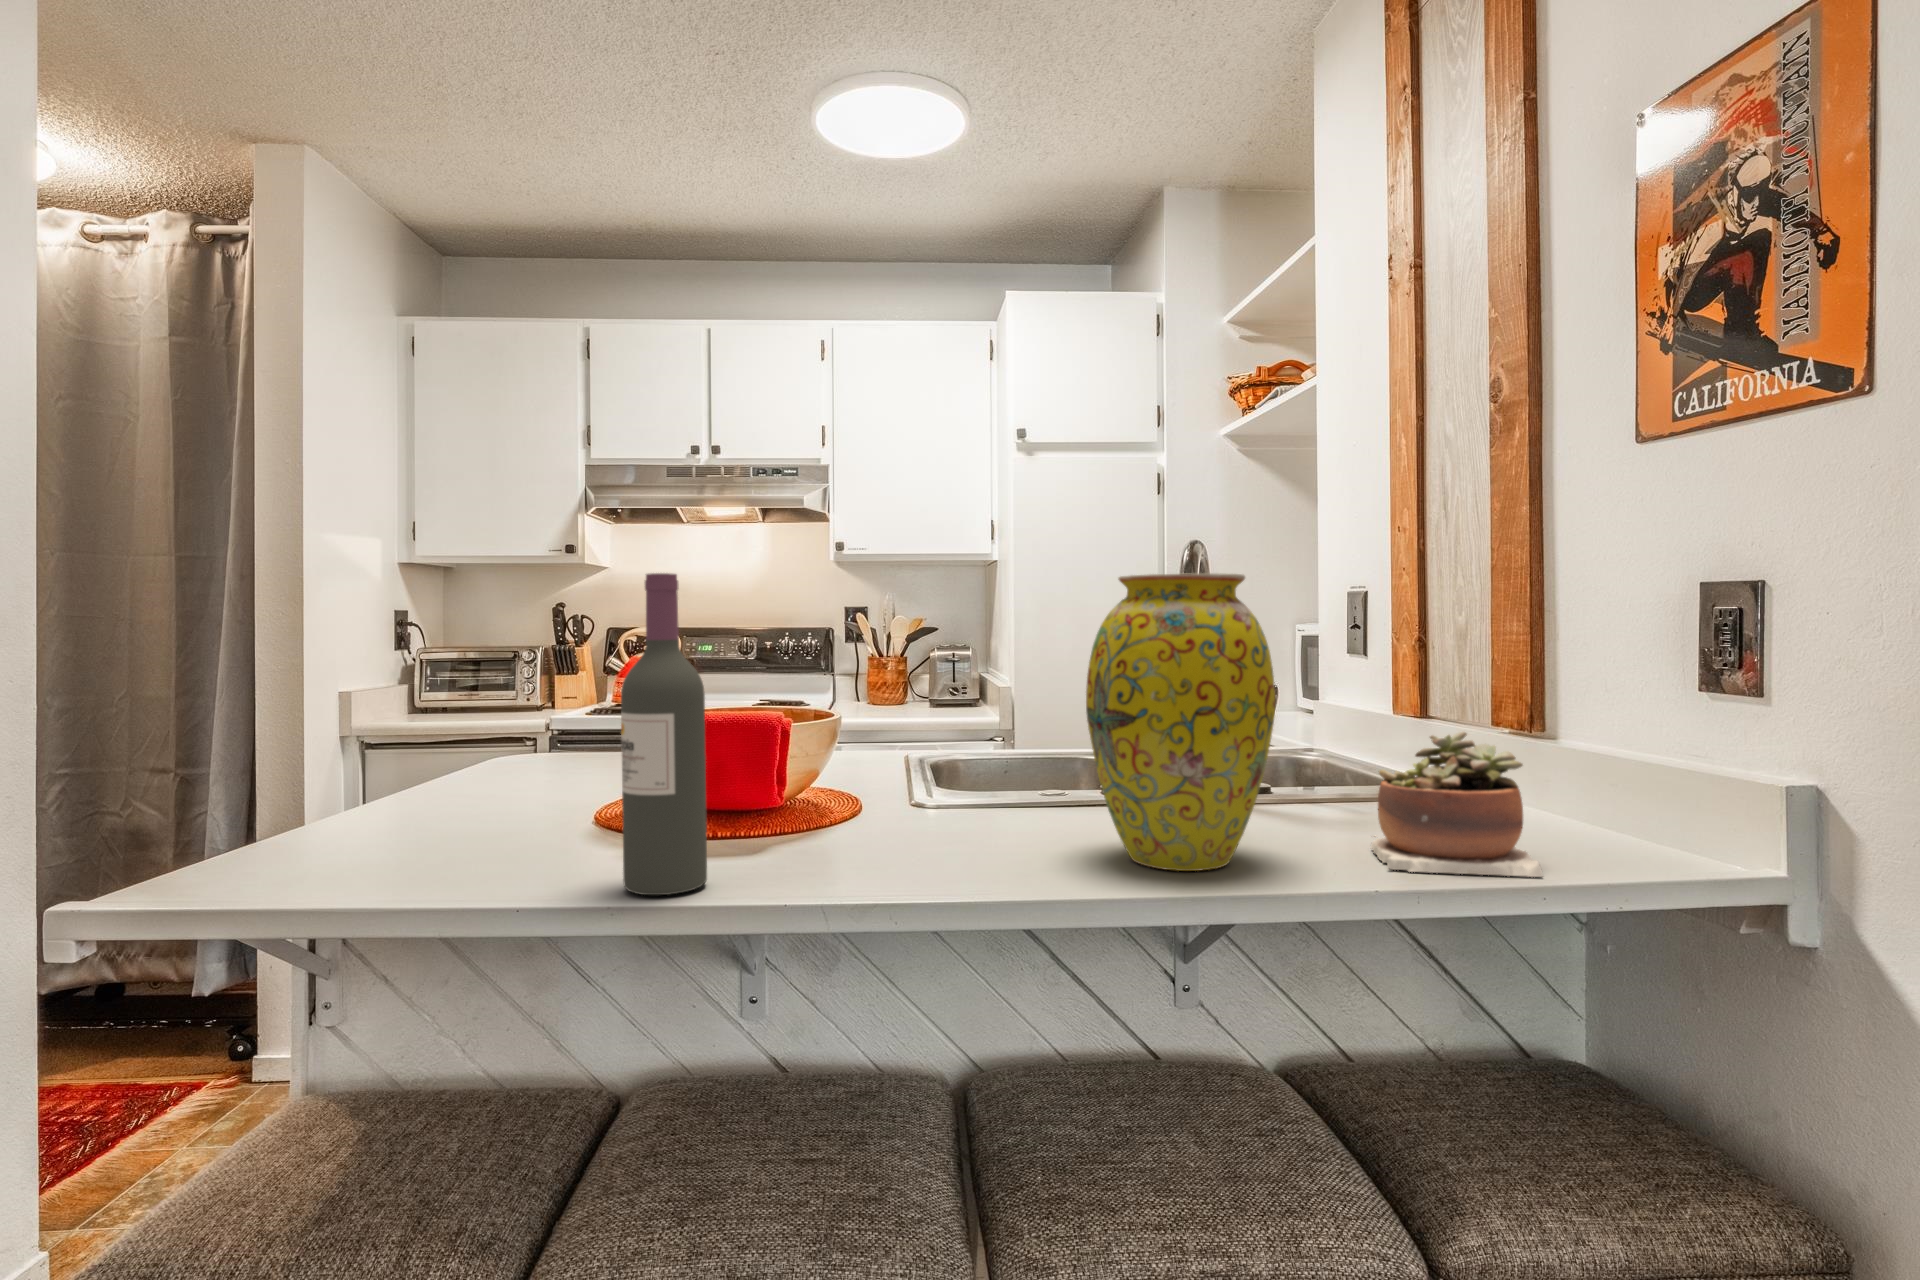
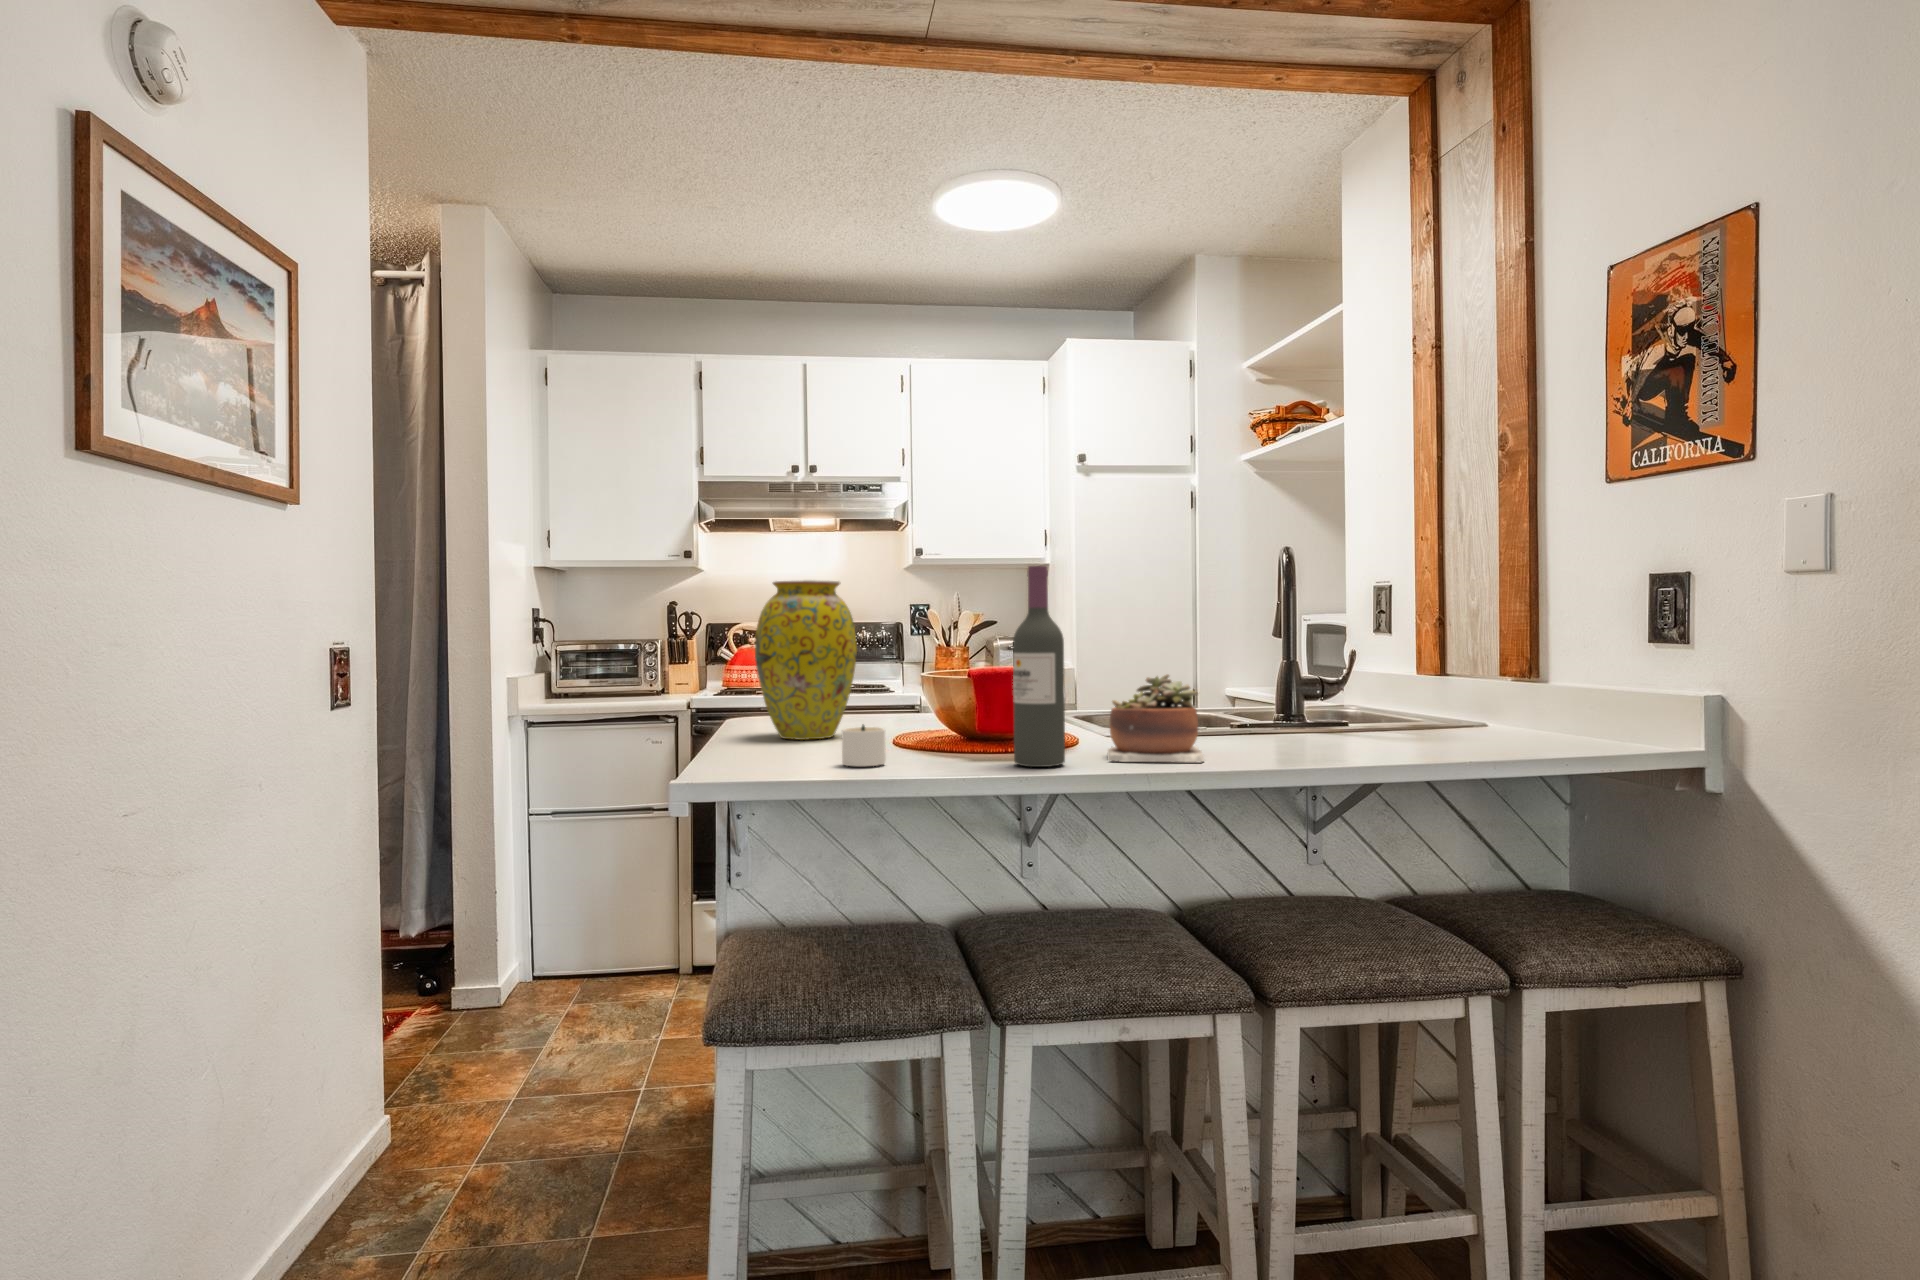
vase: present [1086,573,1275,871] -> present [755,580,857,740]
succulent plant: present [1371,732,1543,877] -> present [1108,674,1204,762]
candle: none [370,817,446,888] -> present [842,725,886,767]

